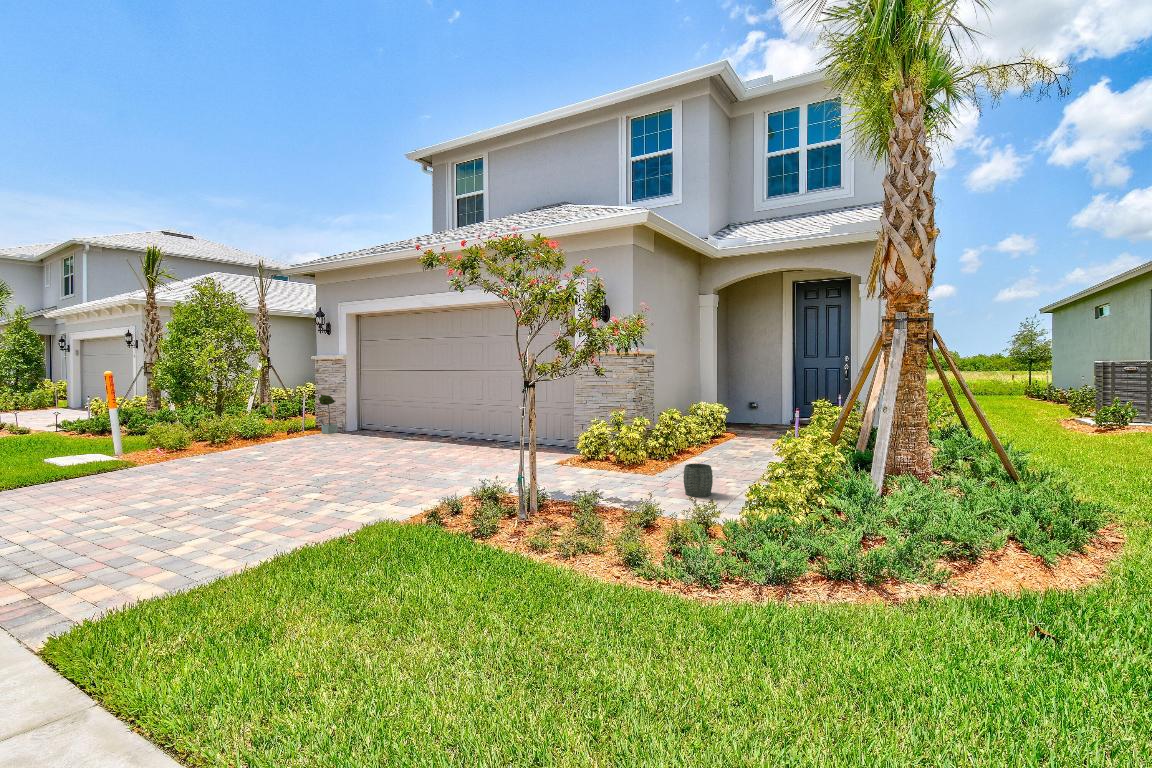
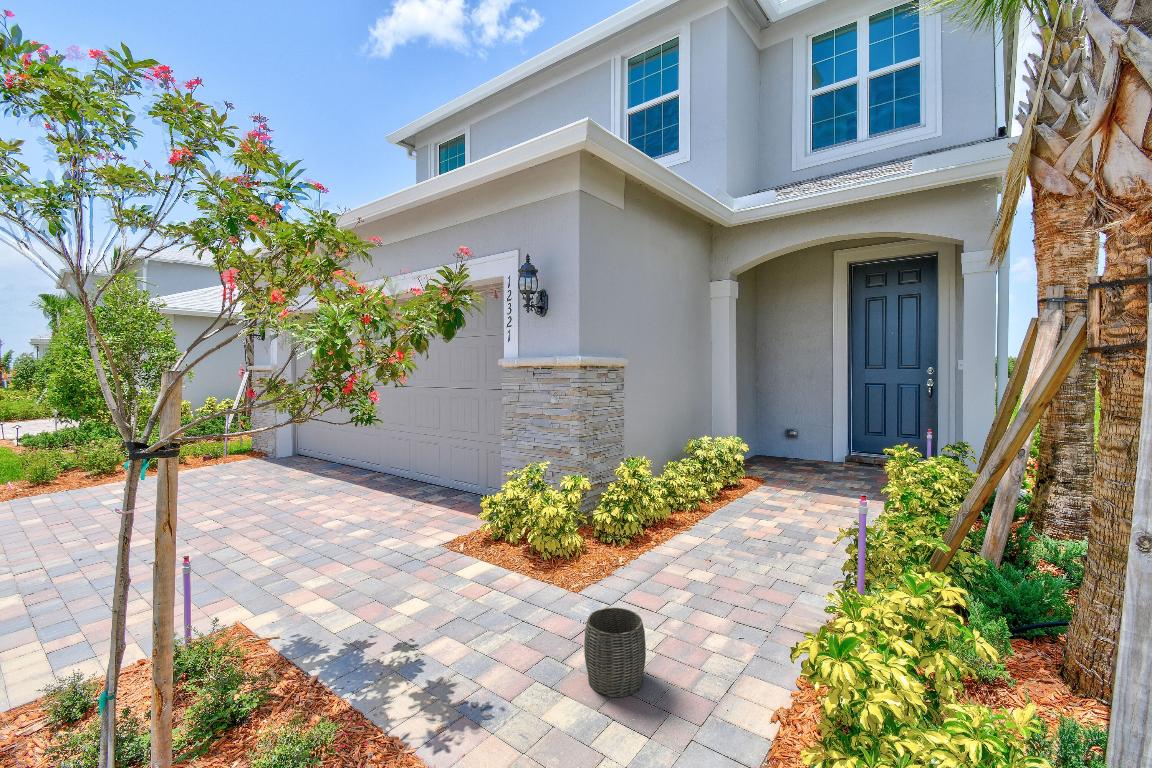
potted tree: present [319,394,338,434] -> none [244,414,268,462]

